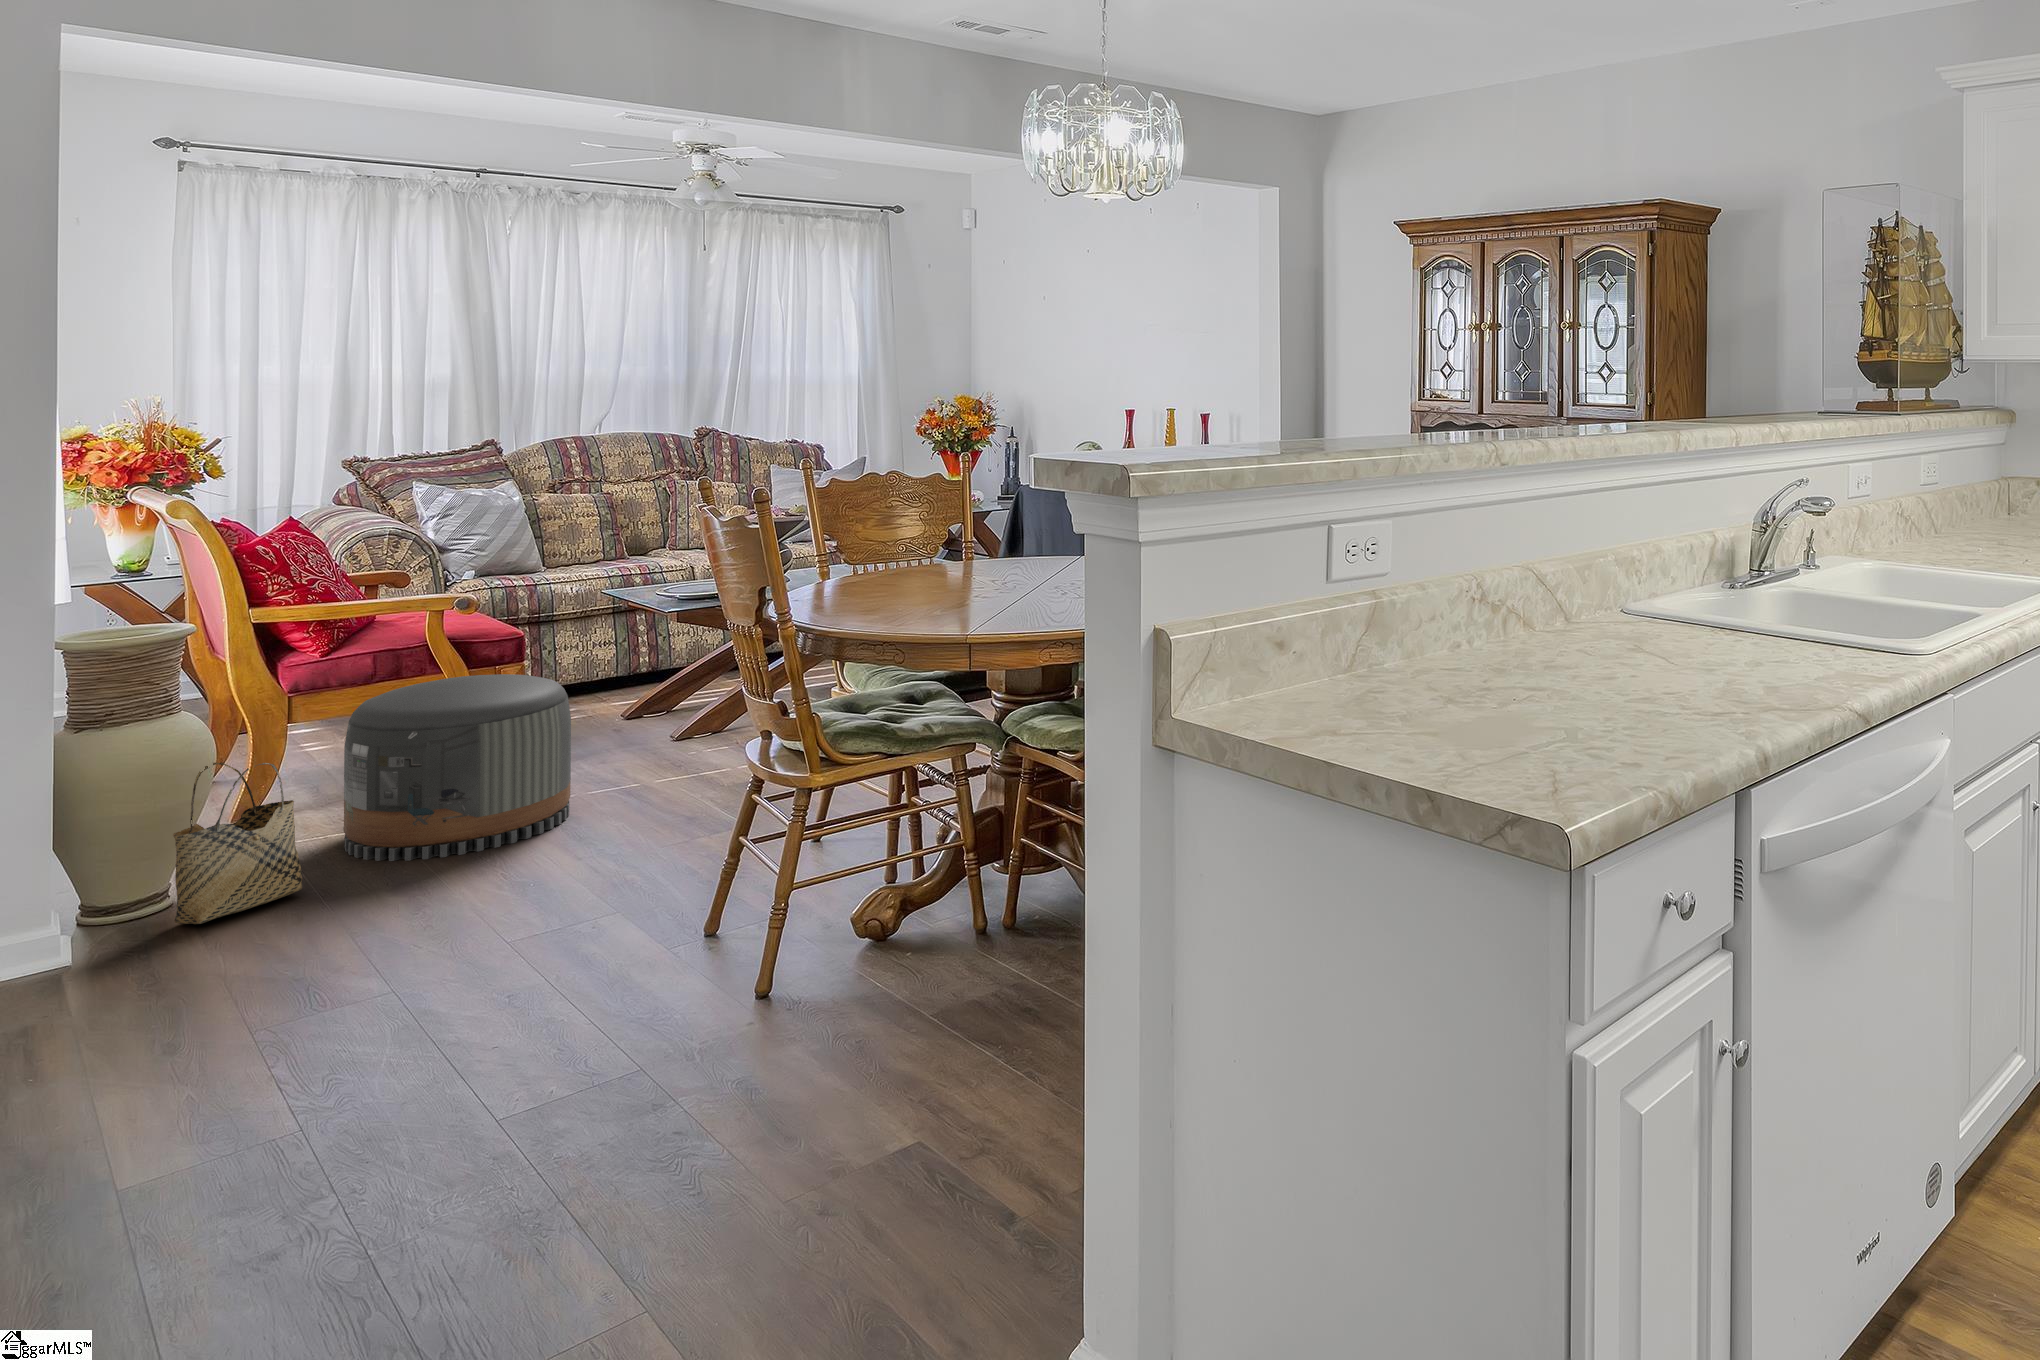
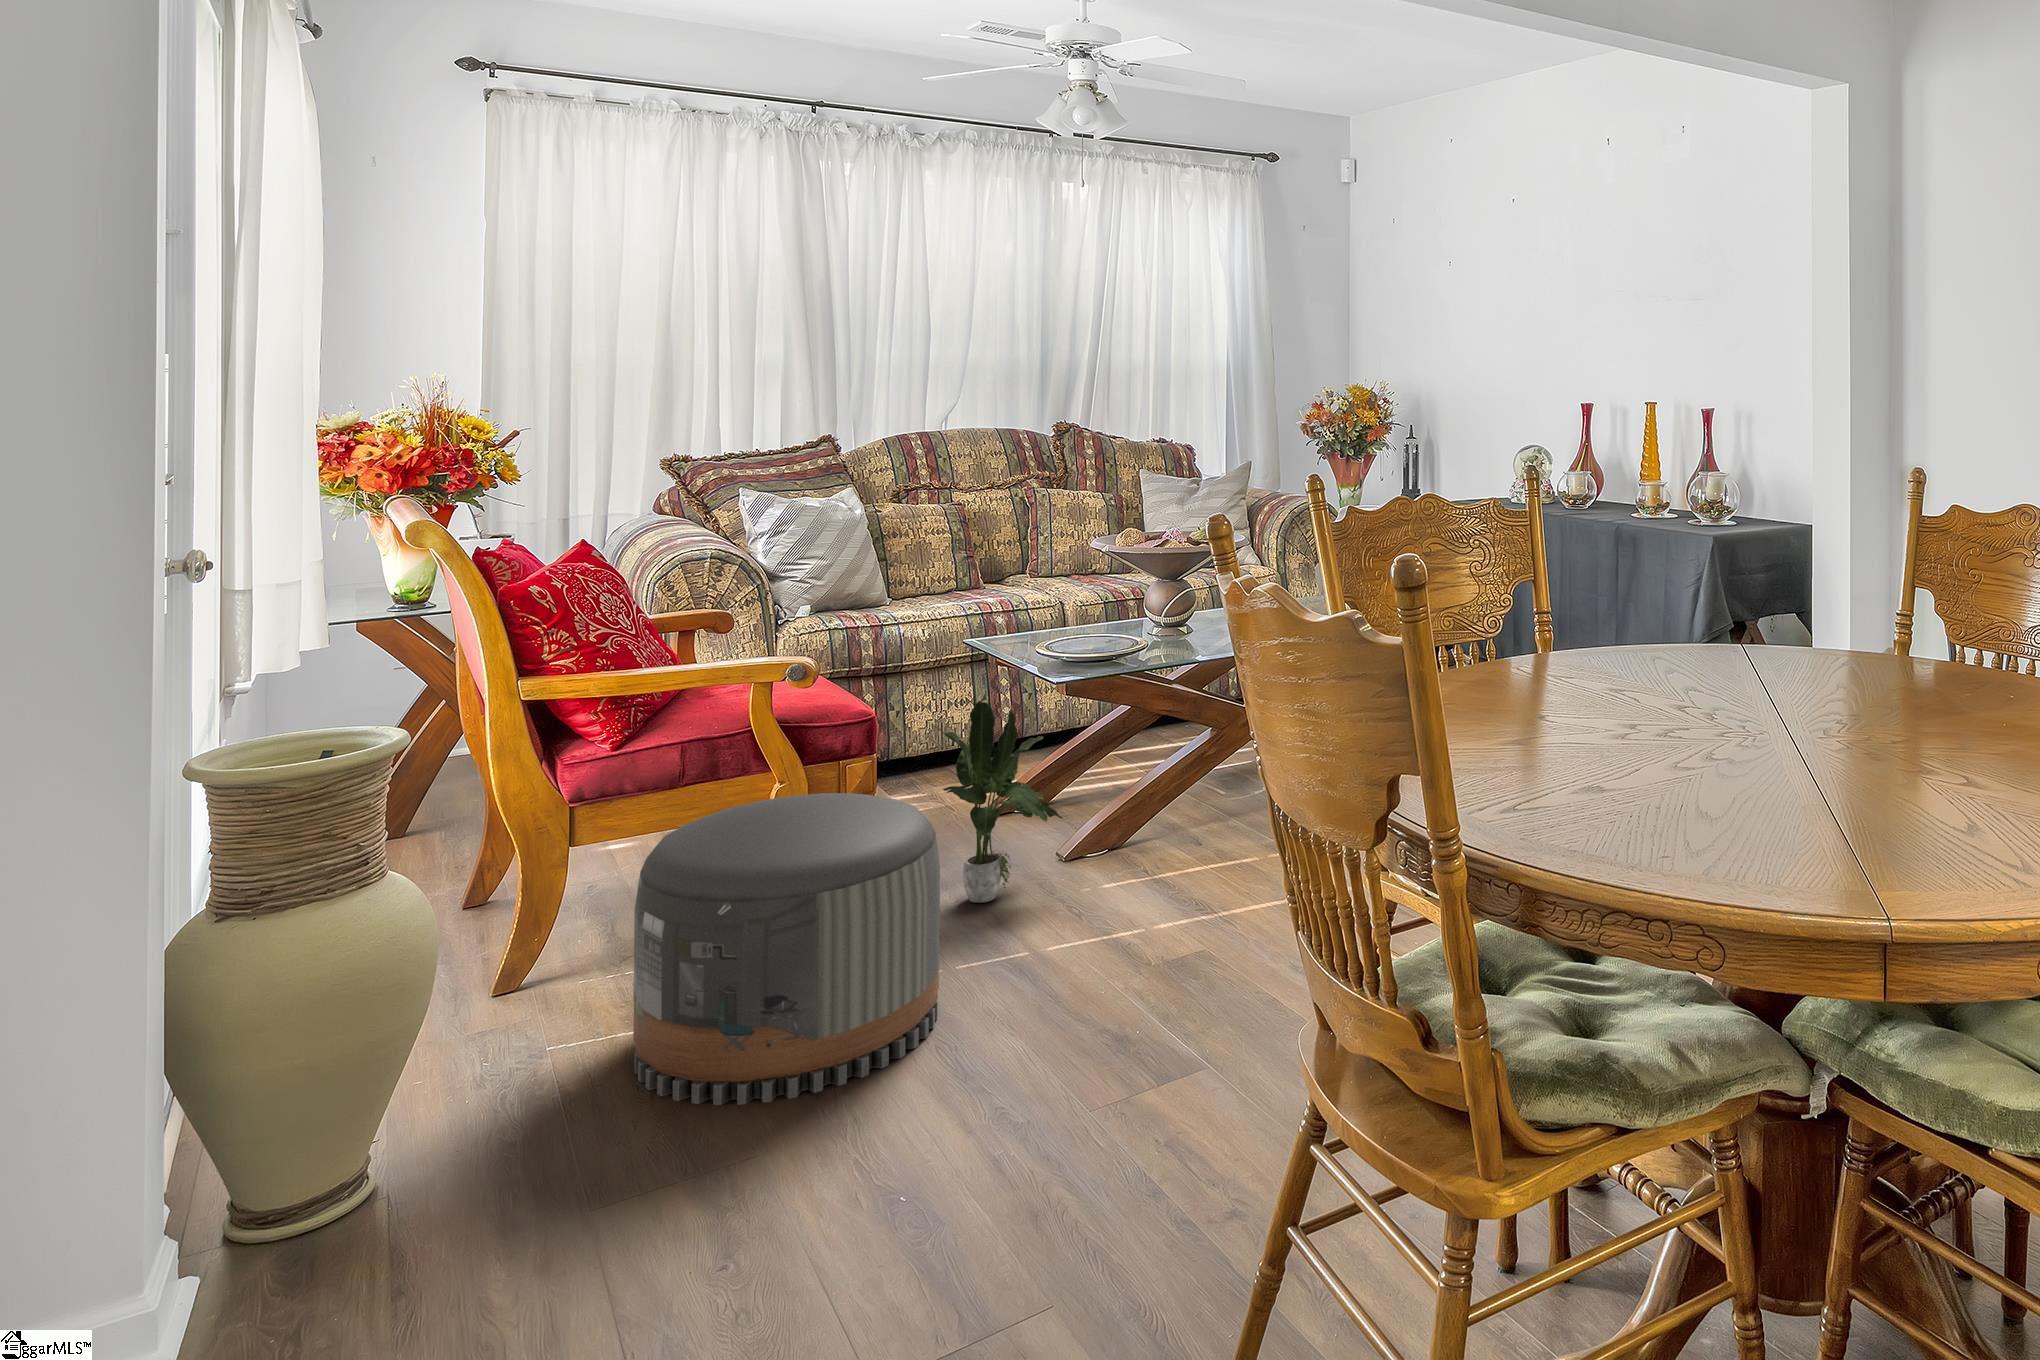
potted plant: none [571,622,674,762] -> present [932,701,1062,903]
woven basket: present [173,762,302,924] -> none [367,965,564,1252]

